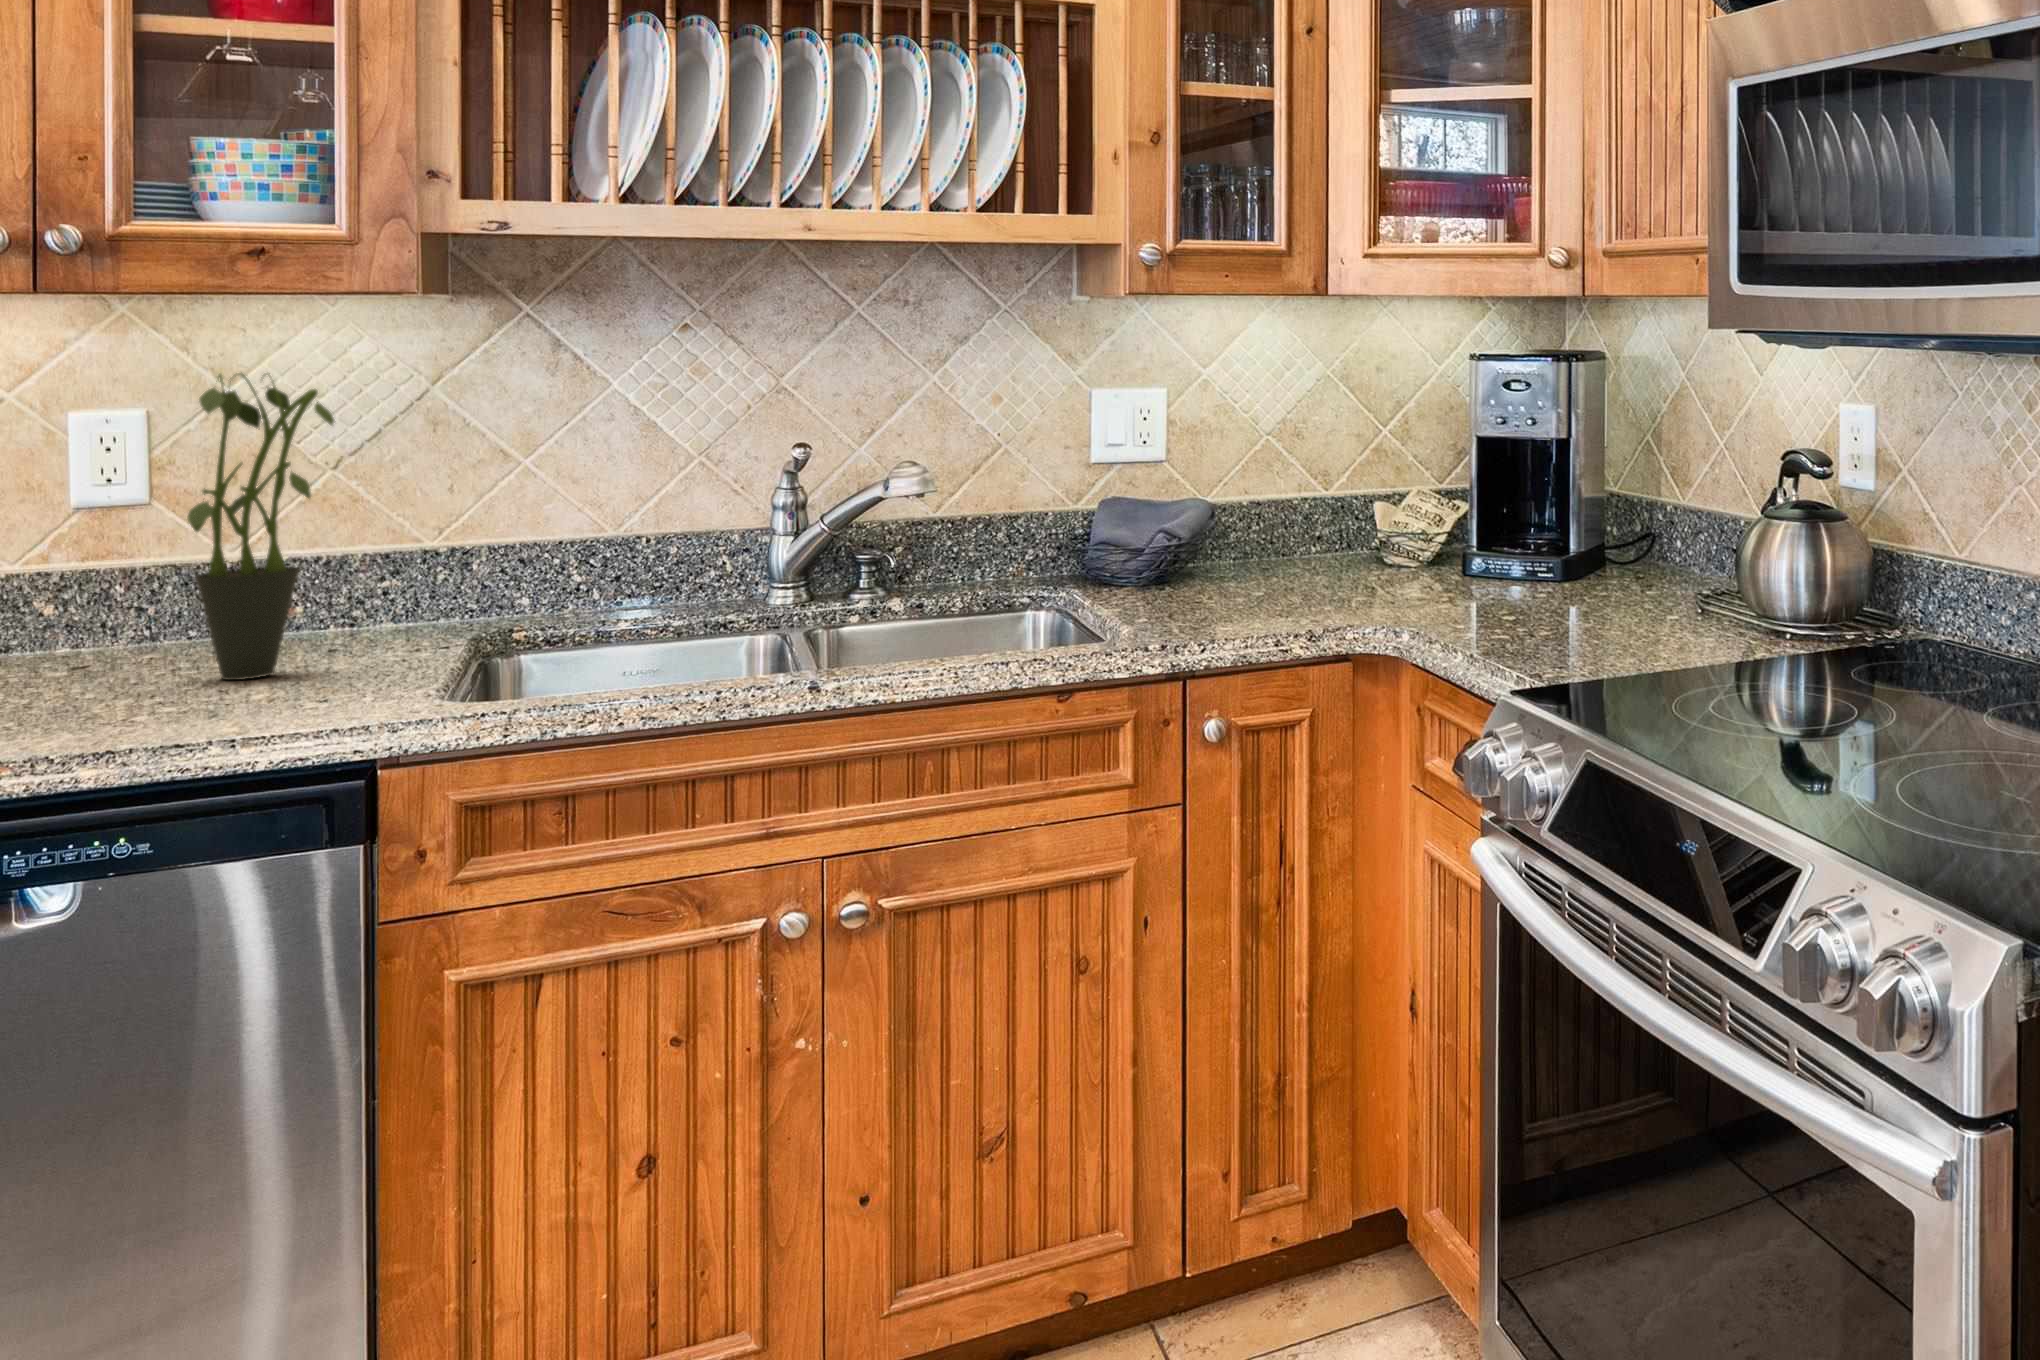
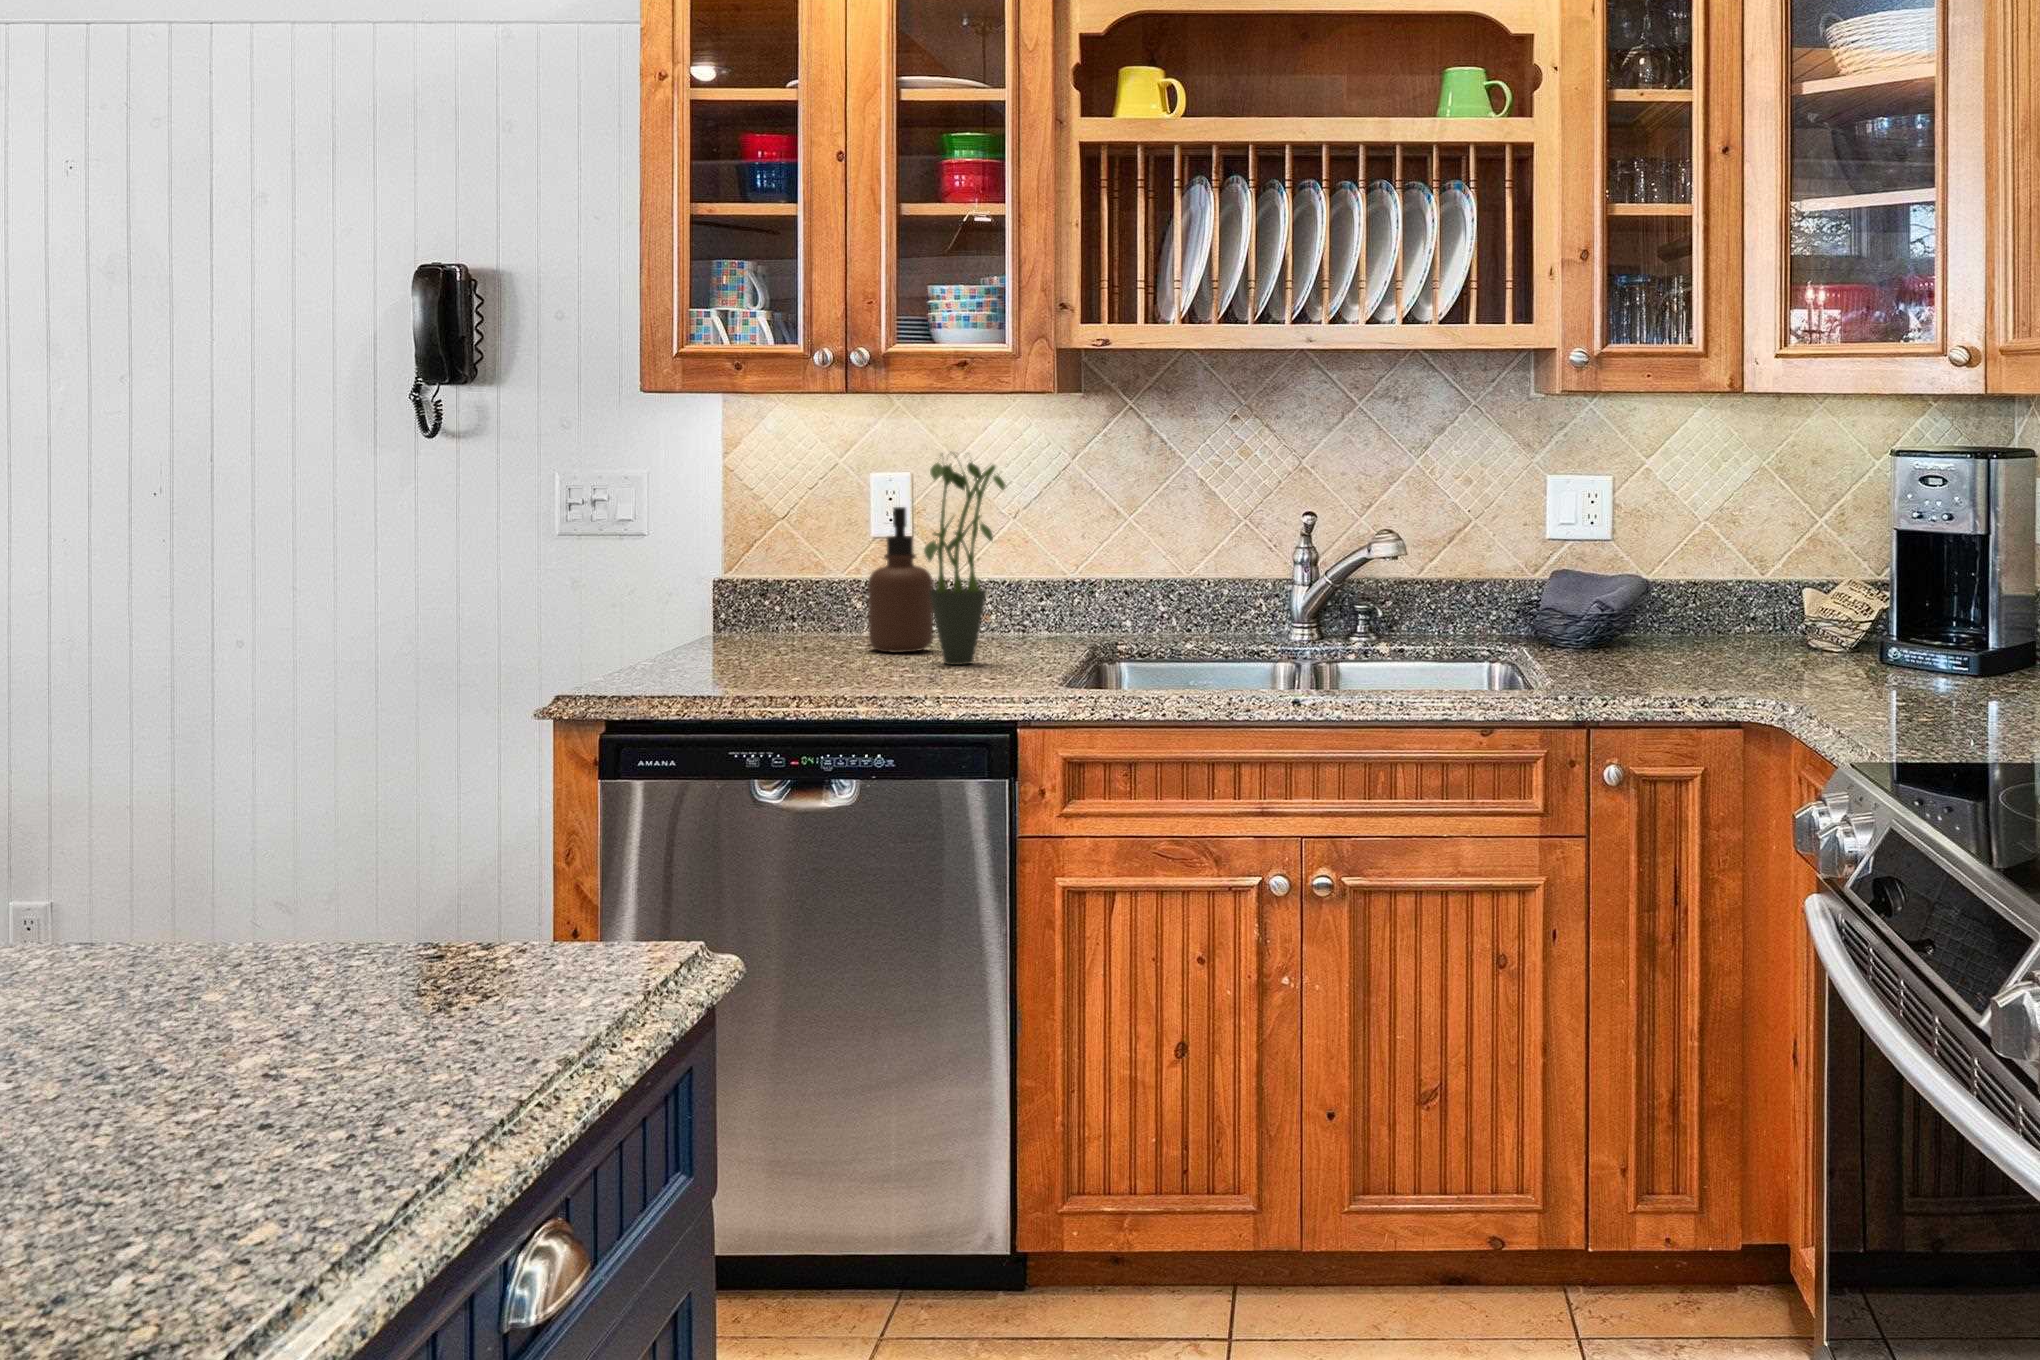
soap dispenser: none [76,455,197,670] -> present [868,507,933,653]

